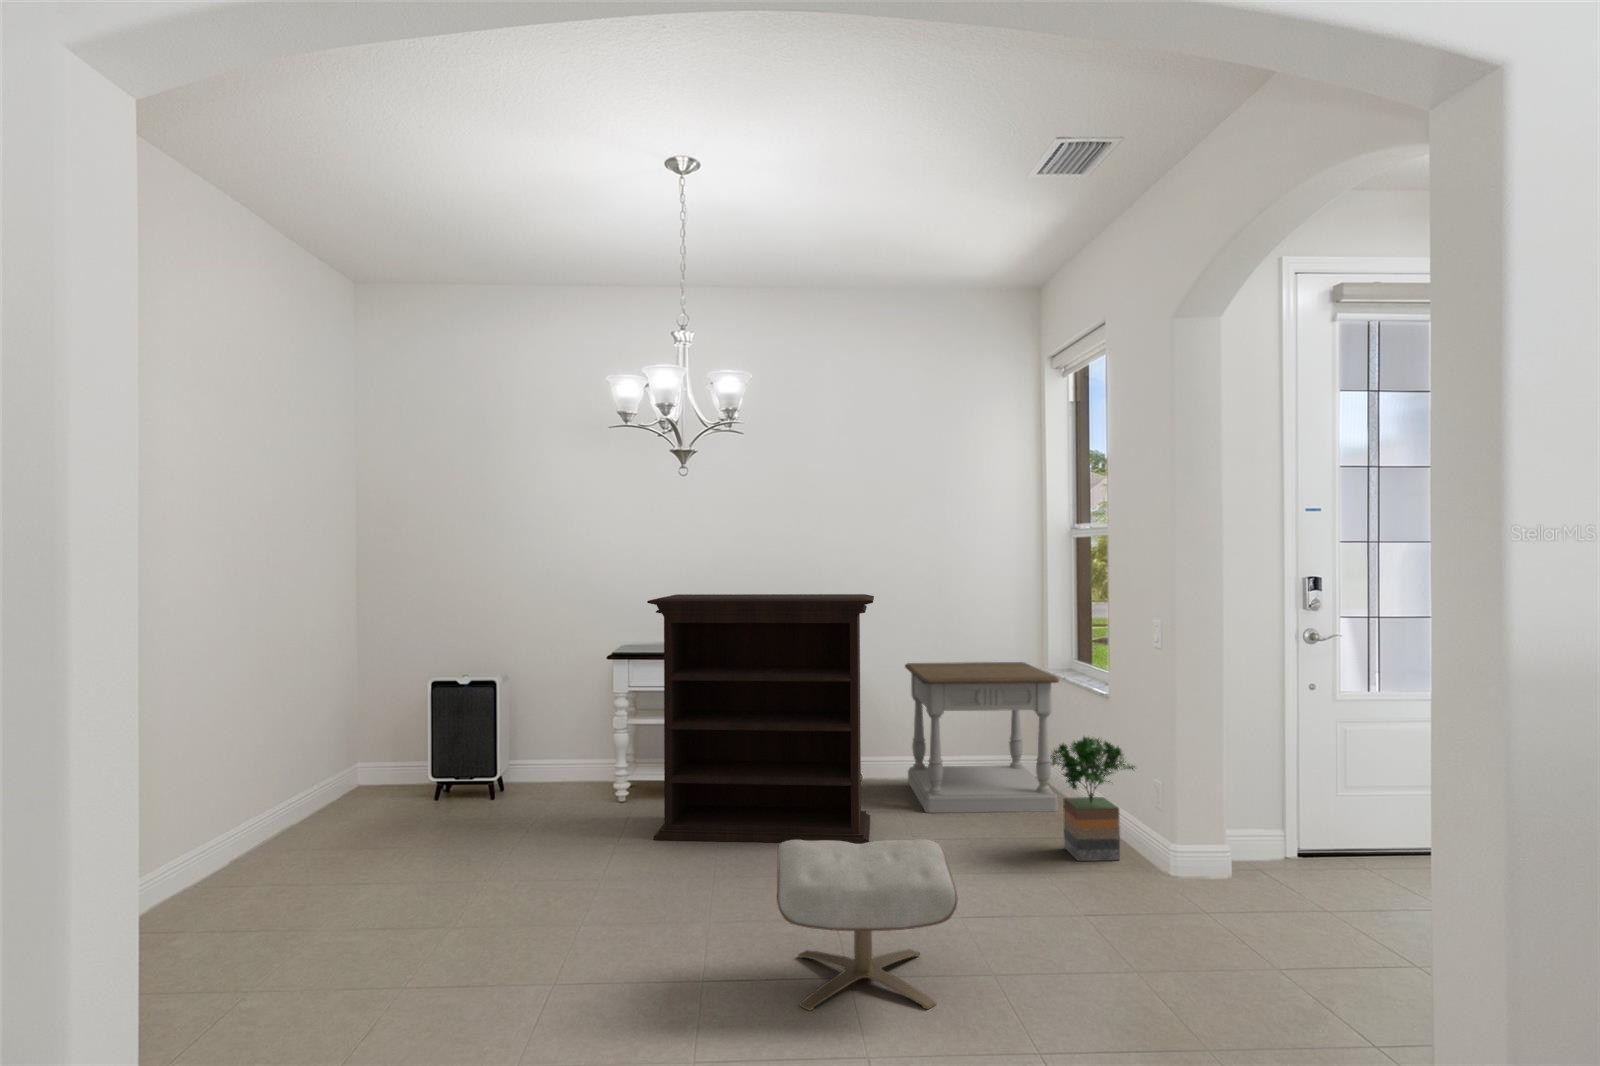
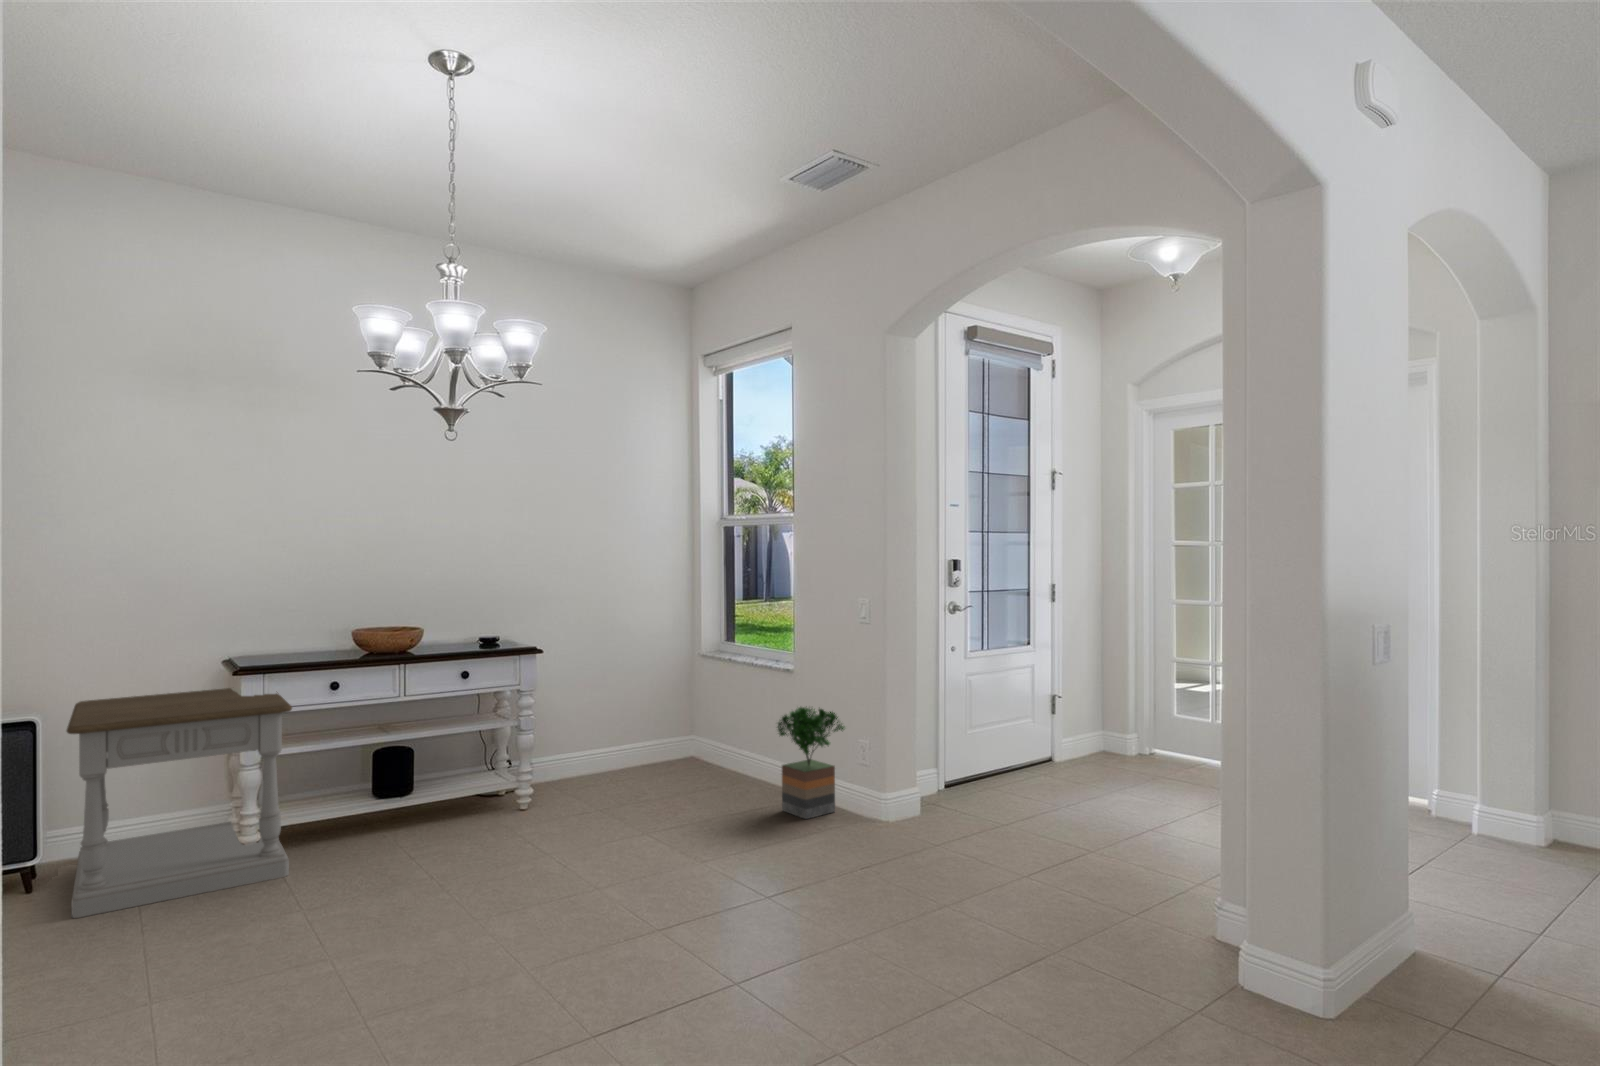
bookshelf: present [647,594,874,844] -> none [341,585,615,891]
side table: present [905,662,1059,813] -> present [67,688,292,918]
ottoman: present [777,839,957,1010] -> none [664,816,870,1010]

